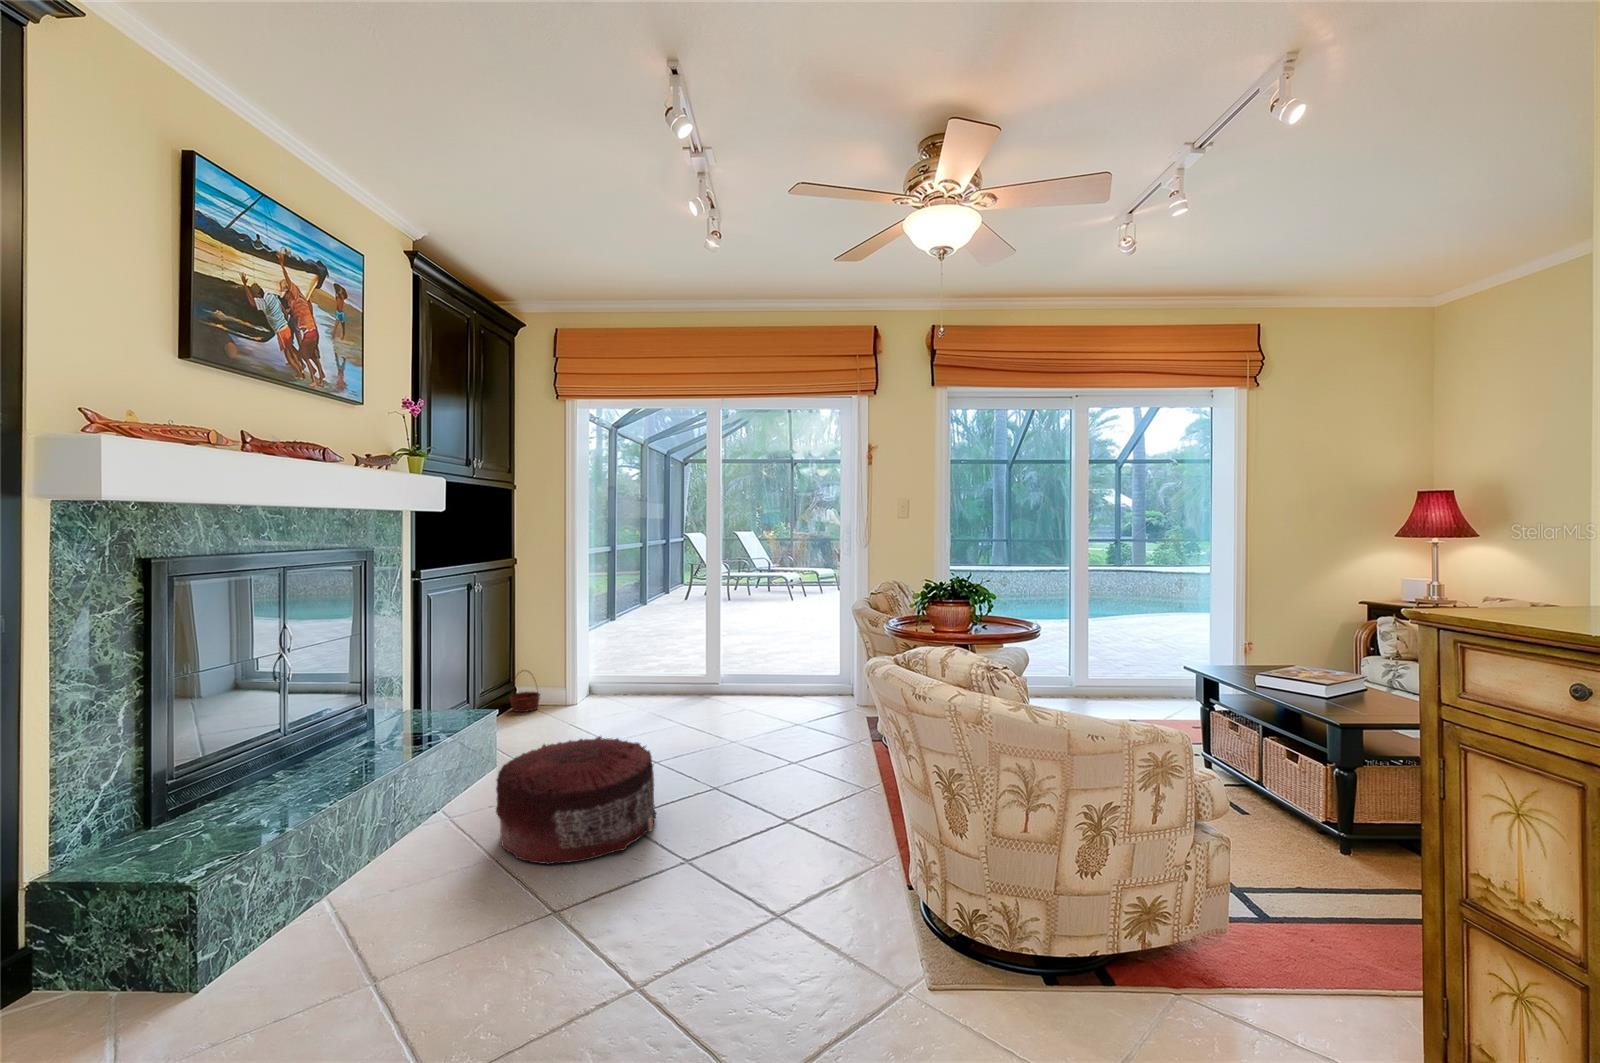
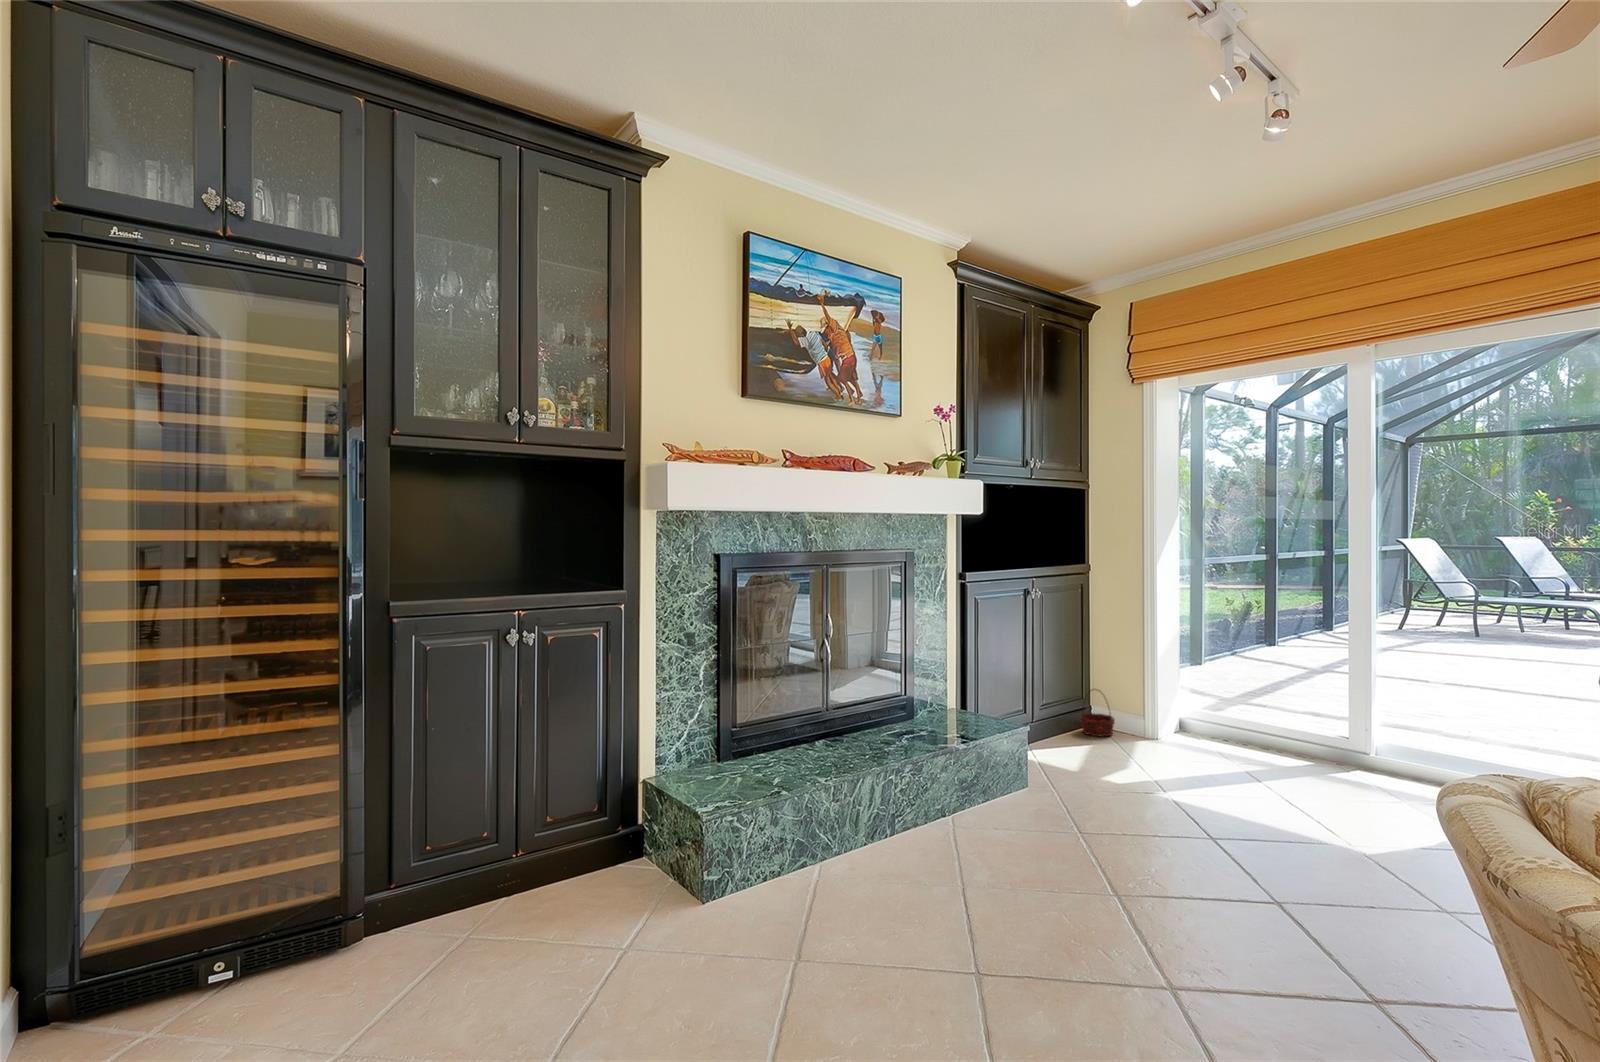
pouf: present [496,736,656,864] -> none [968,773,1178,938]

